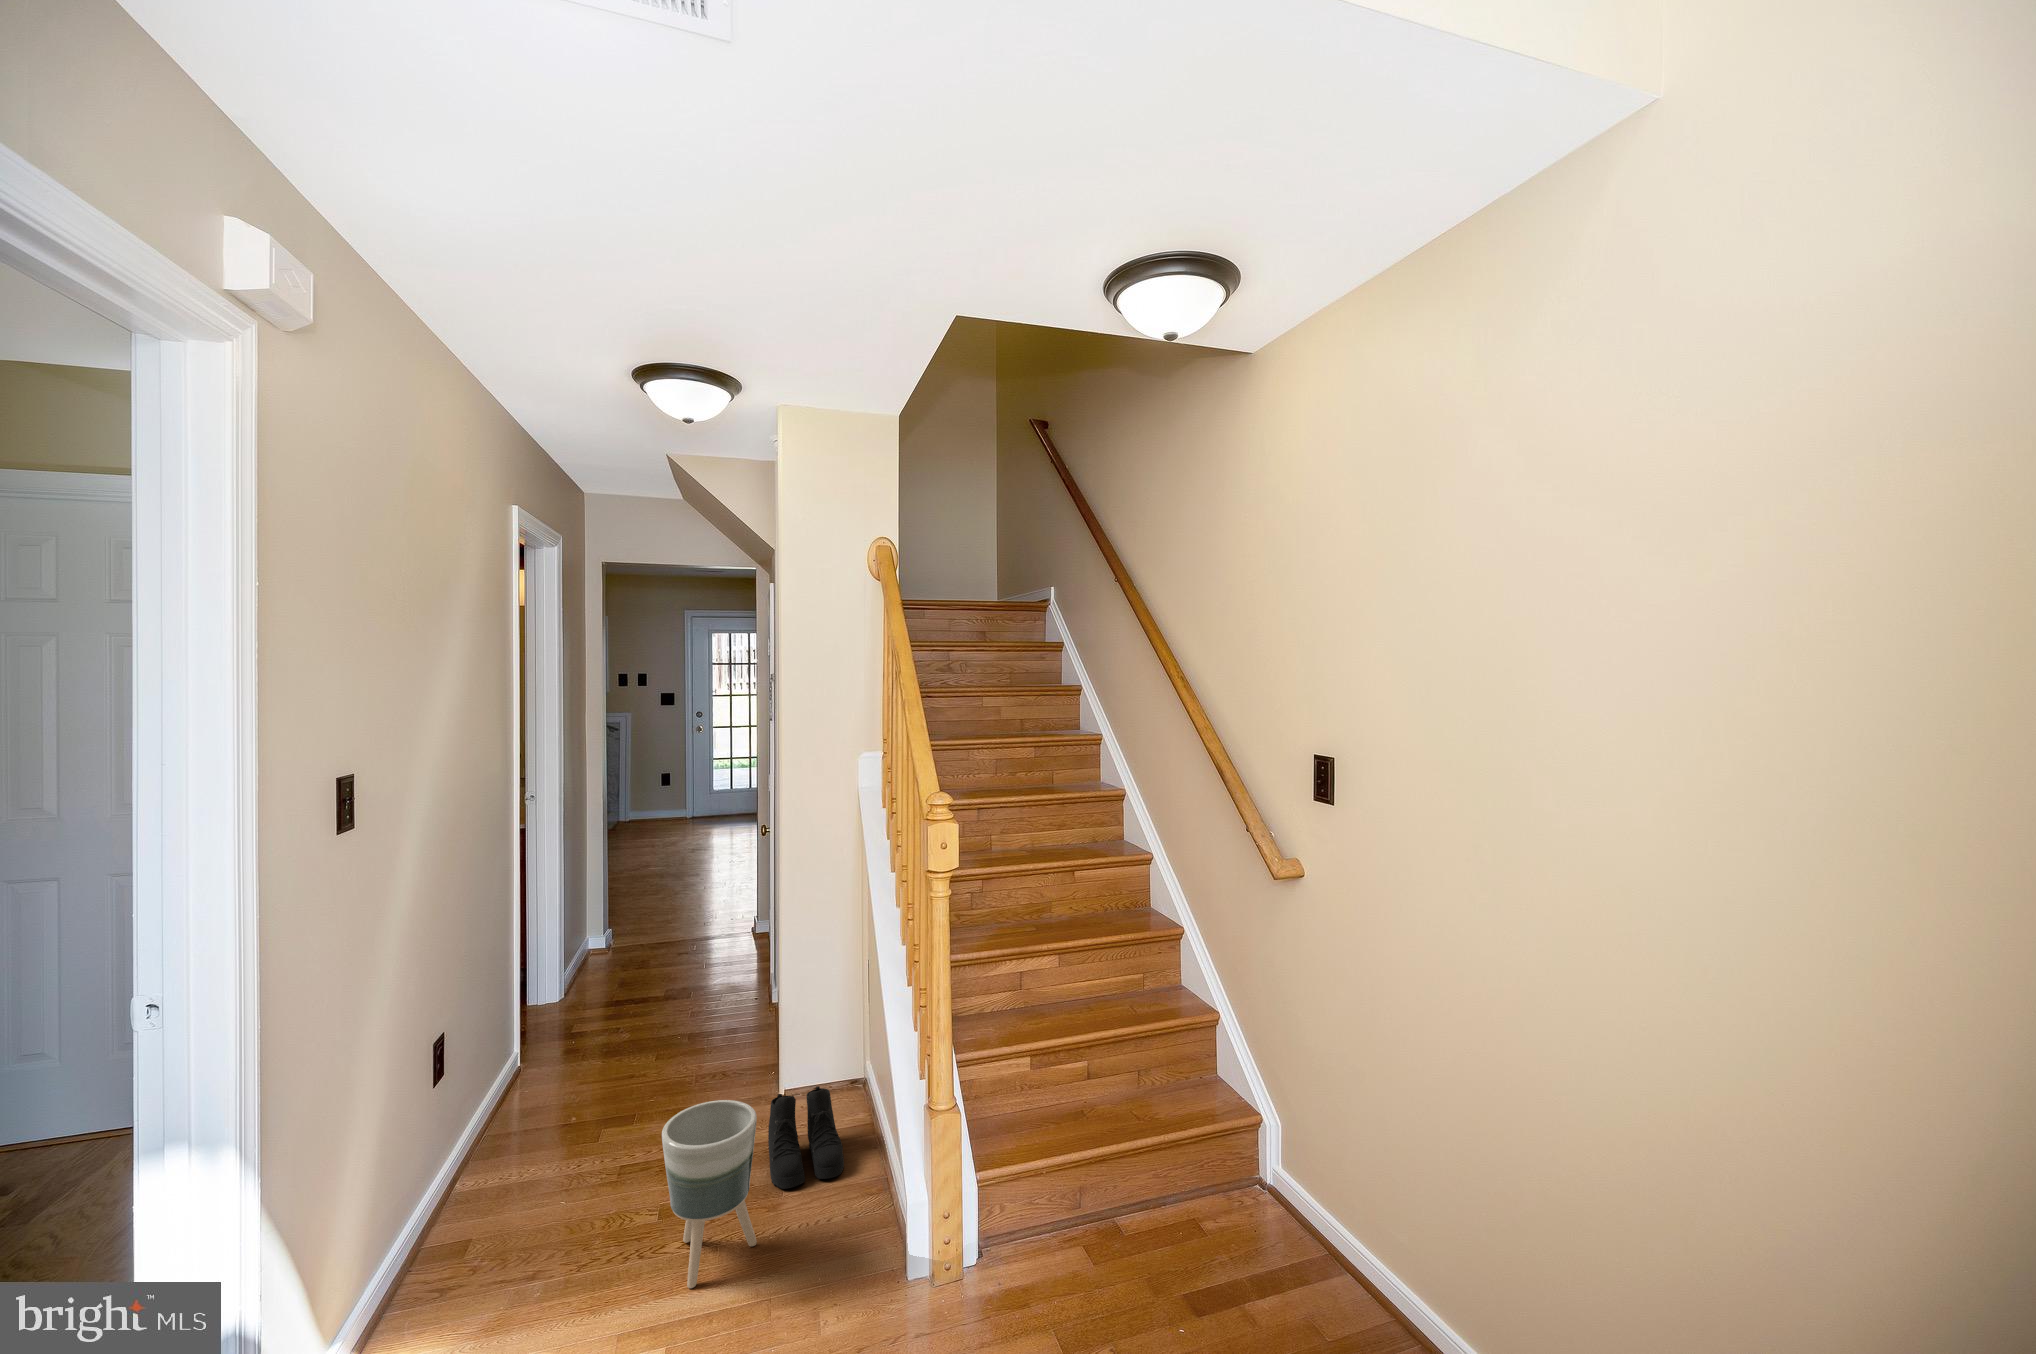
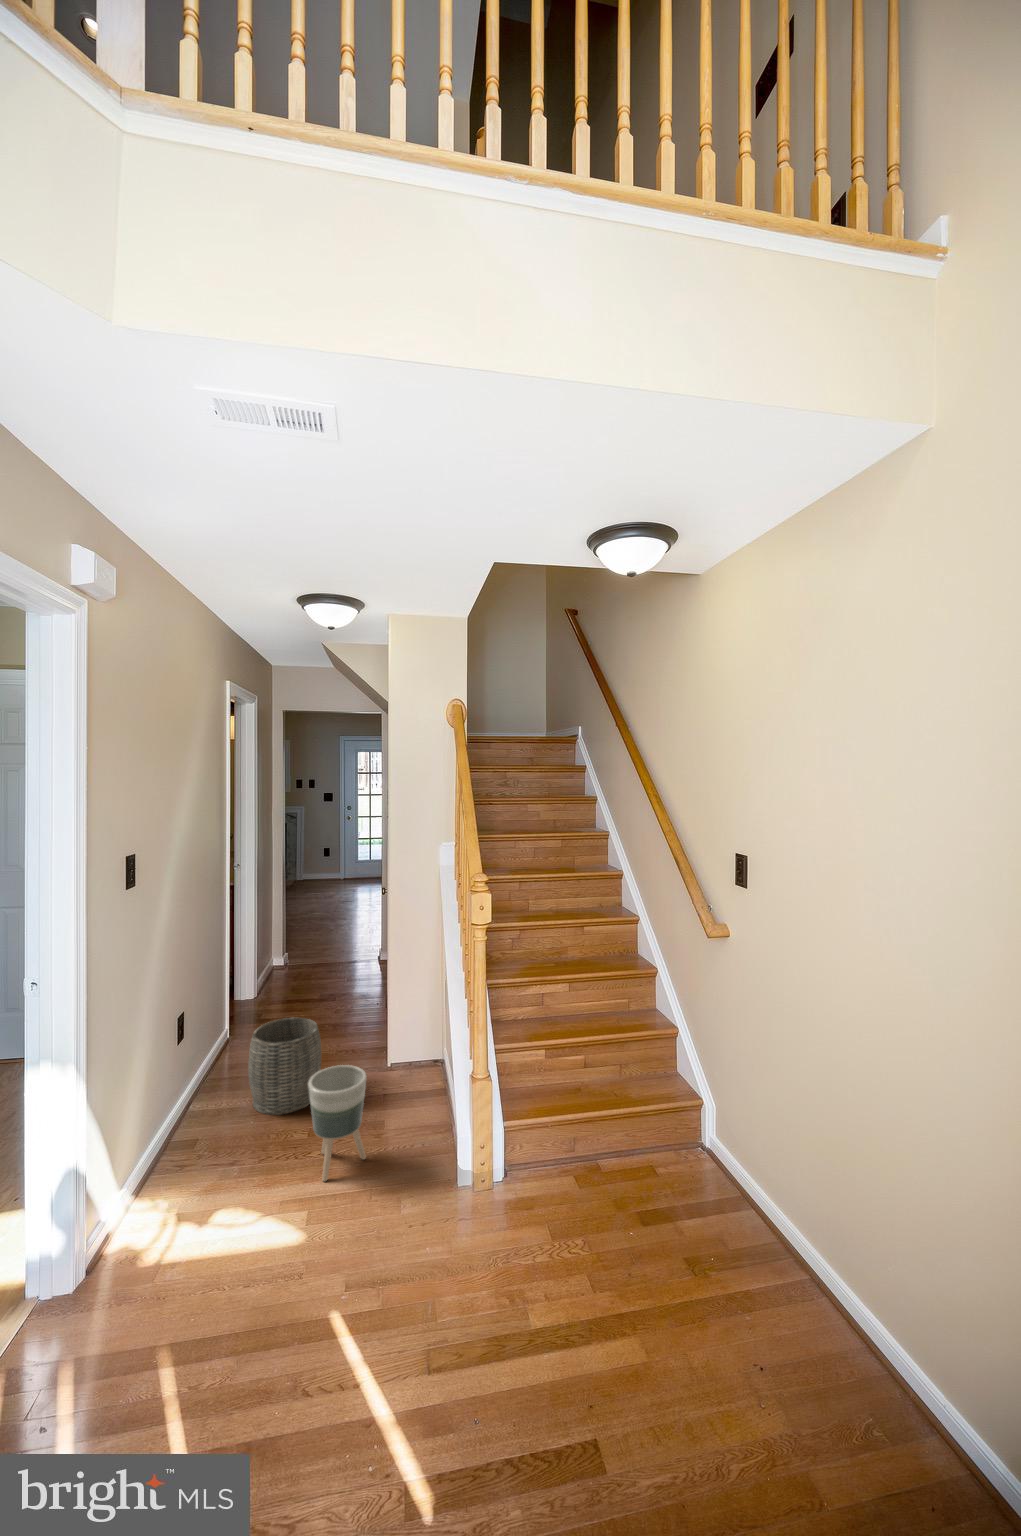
woven basket: none [557,1028,677,1185] -> present [248,1018,321,1115]
boots: present [768,1086,844,1189] -> none [378,1062,424,1126]

